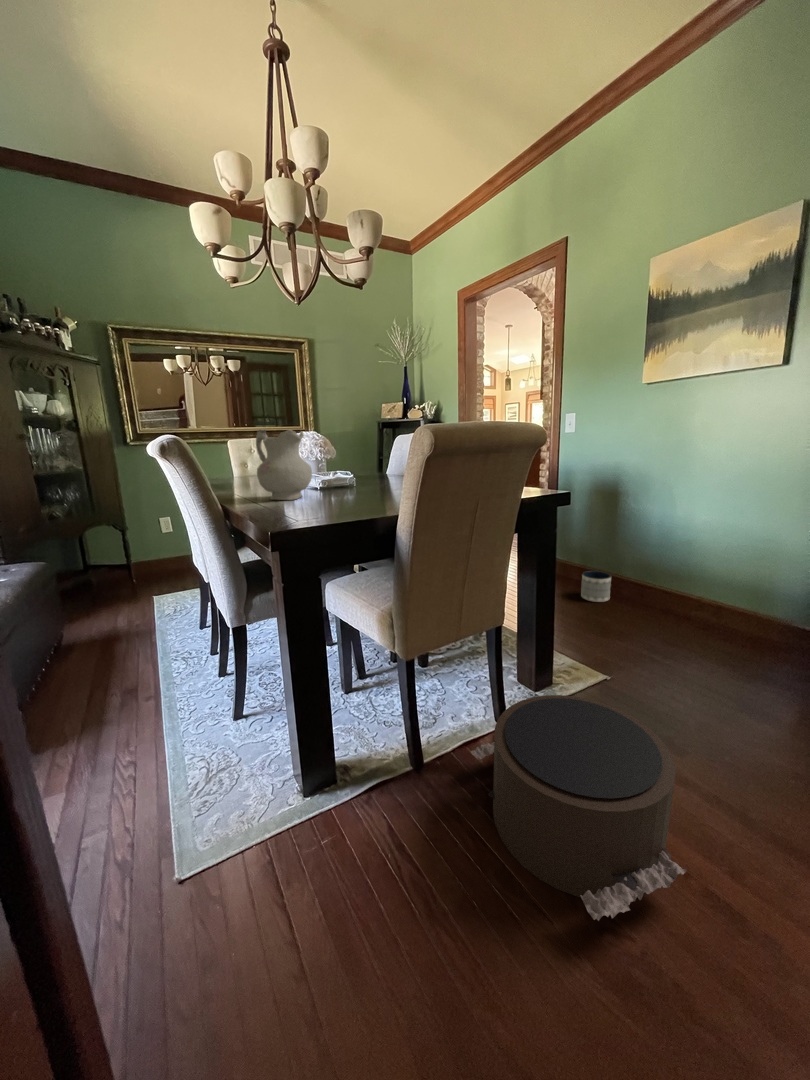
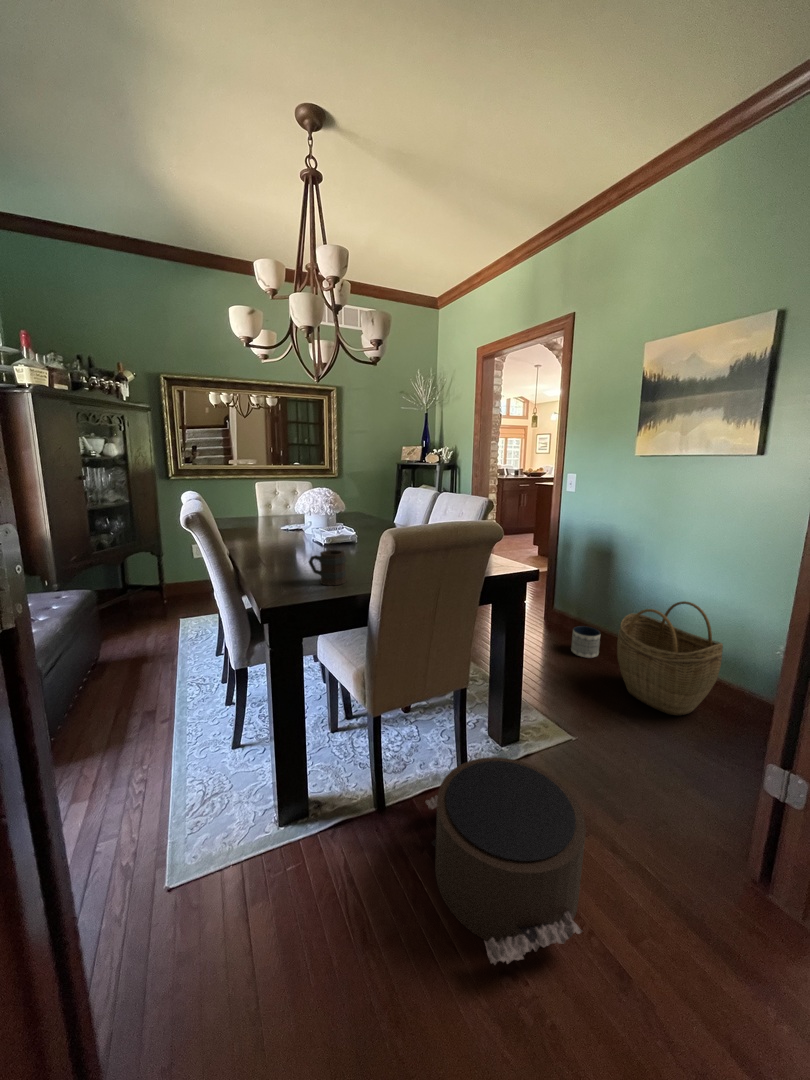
ceramic pitcher: present [256,430,312,500] -> none [266,499,314,562]
mug: none [317,473,363,512] -> present [309,550,346,585]
woven basket: none [637,530,751,648] -> present [617,601,723,715]

